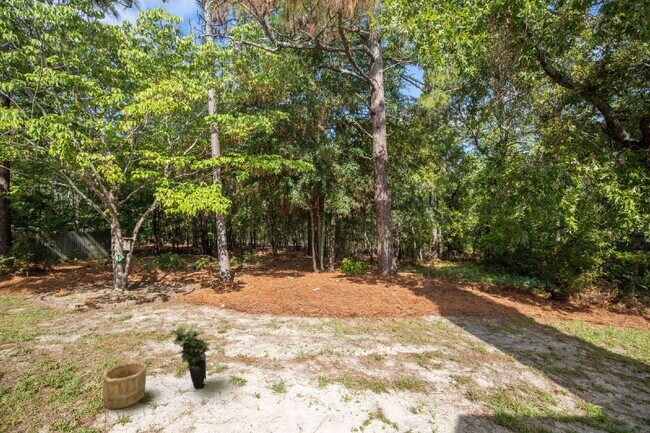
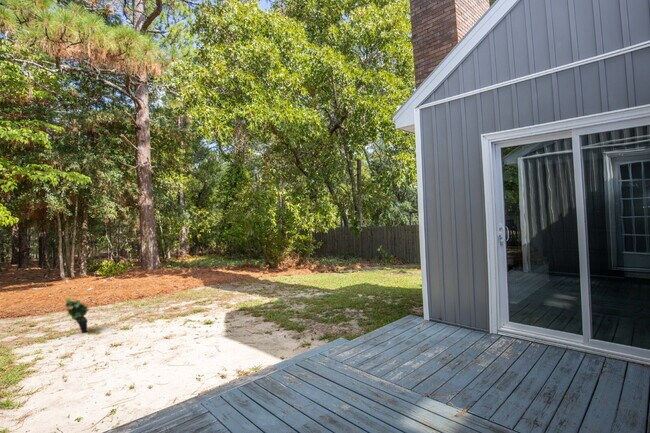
wooden bucket: present [102,362,147,409] -> none [27,323,56,347]

